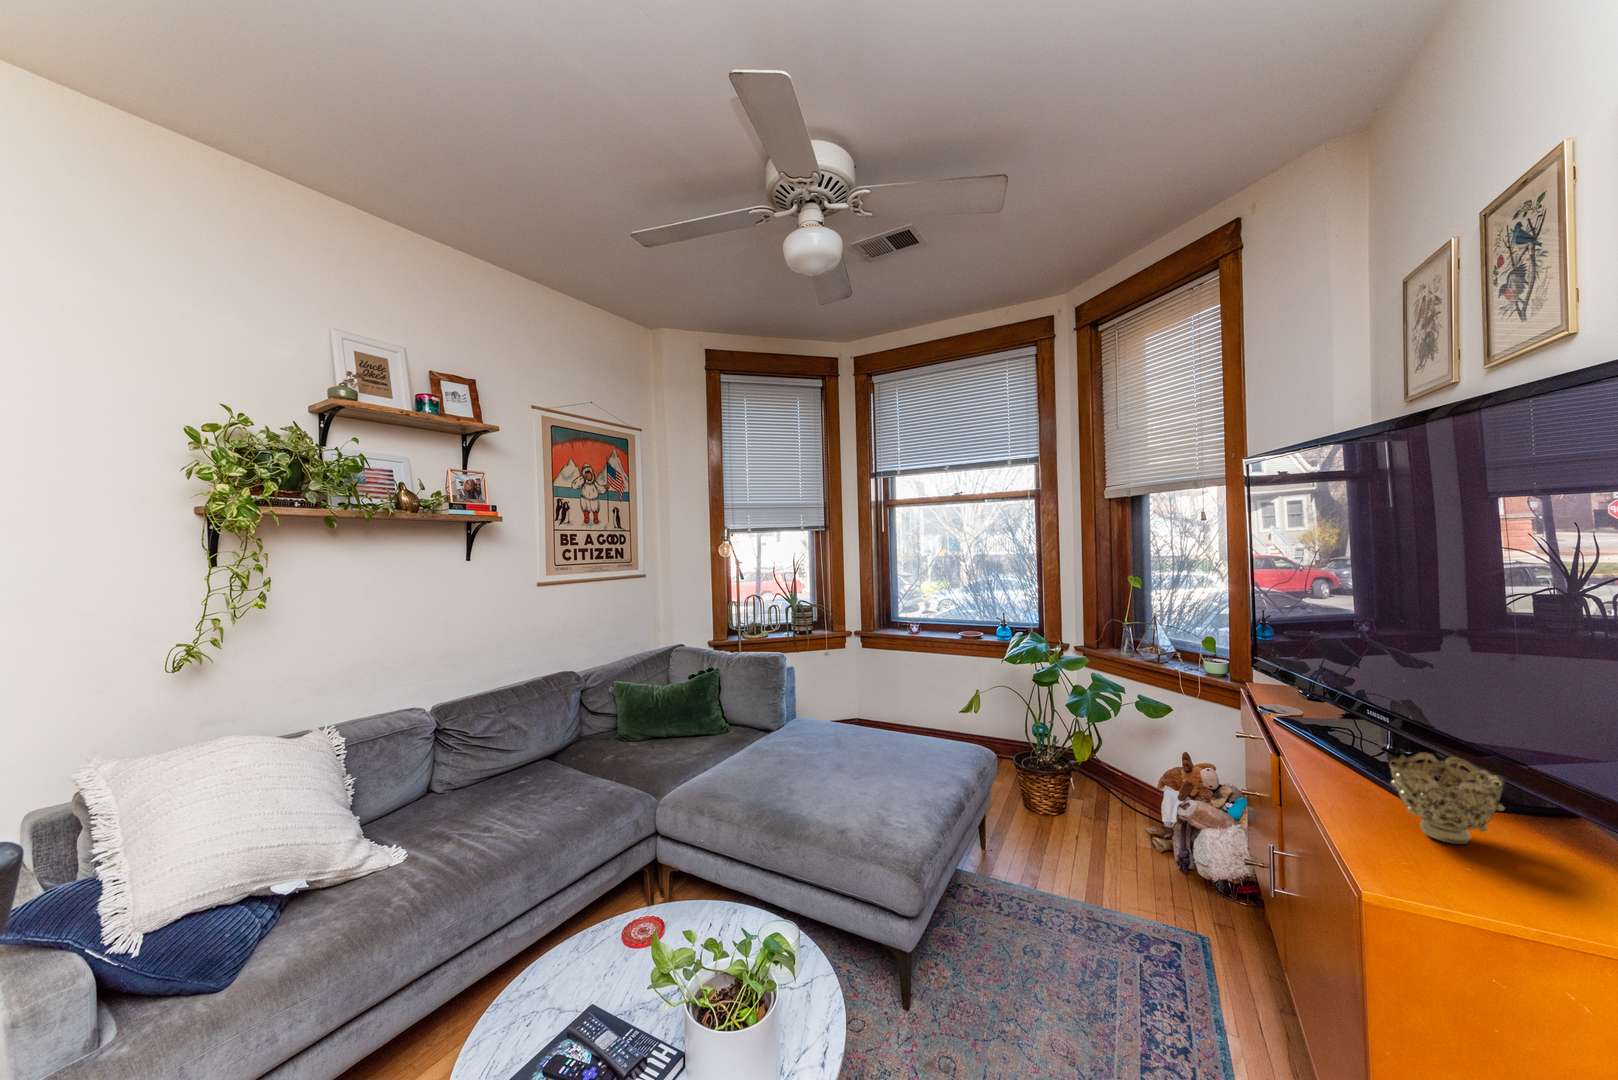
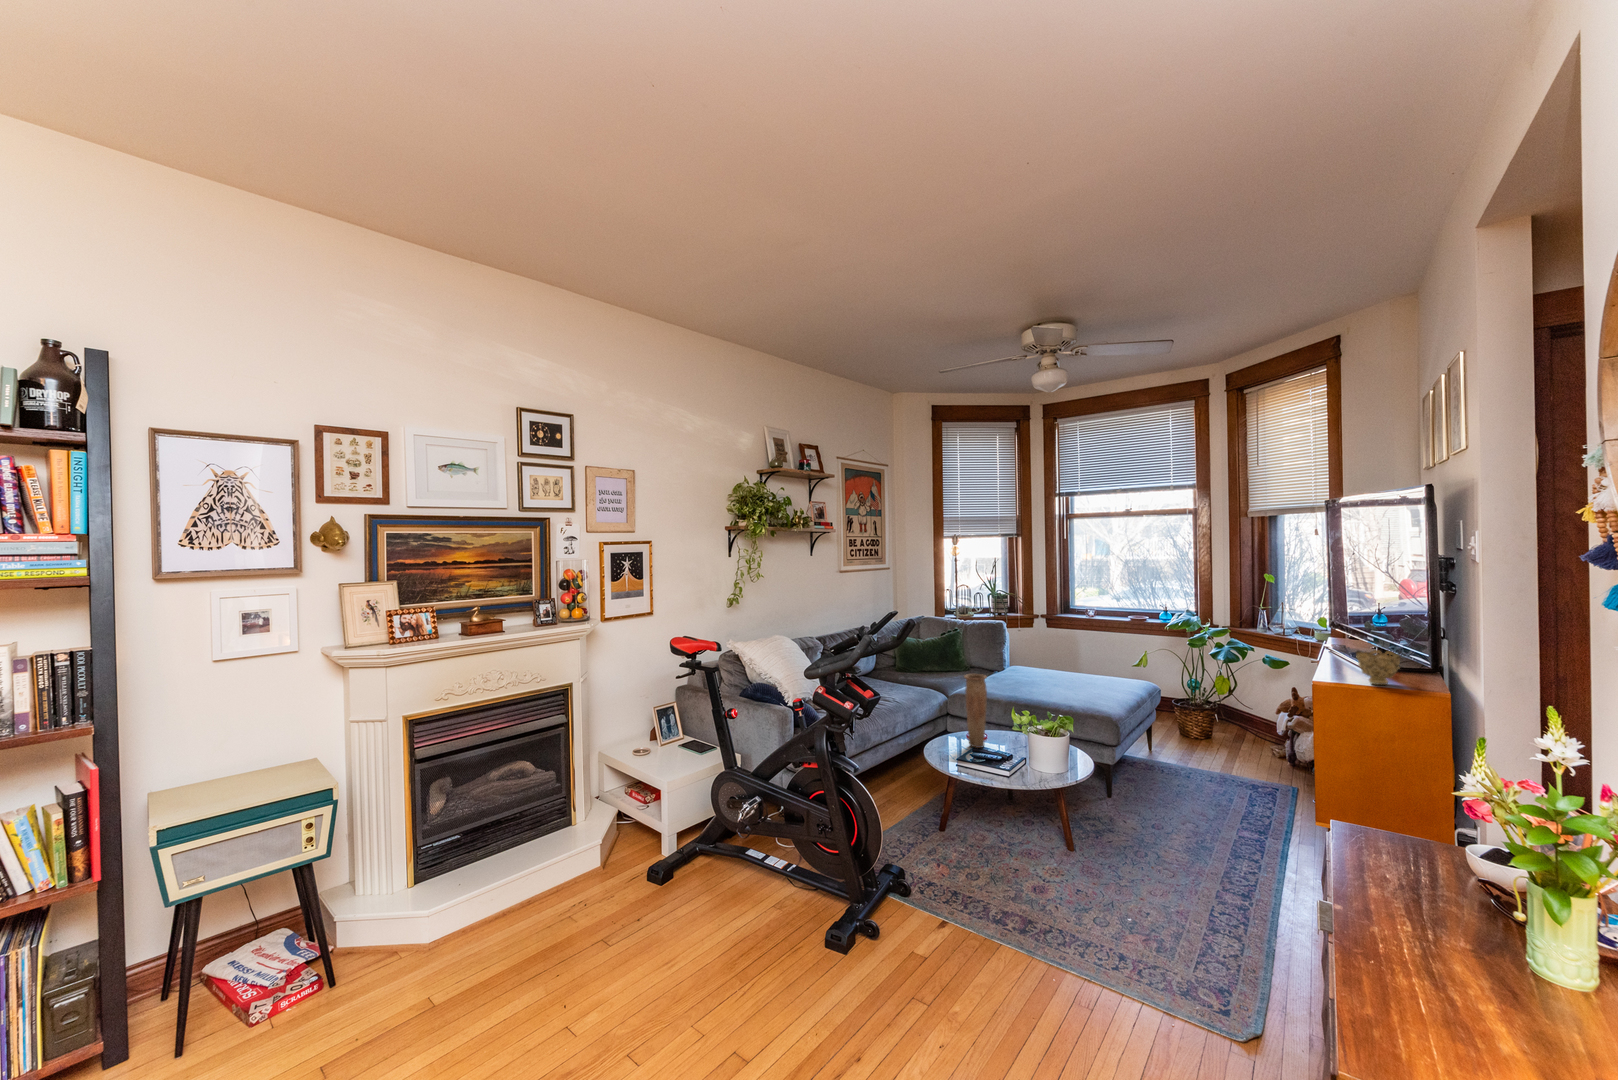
vase: none [551,829,608,1021] -> present [964,674,987,748]

